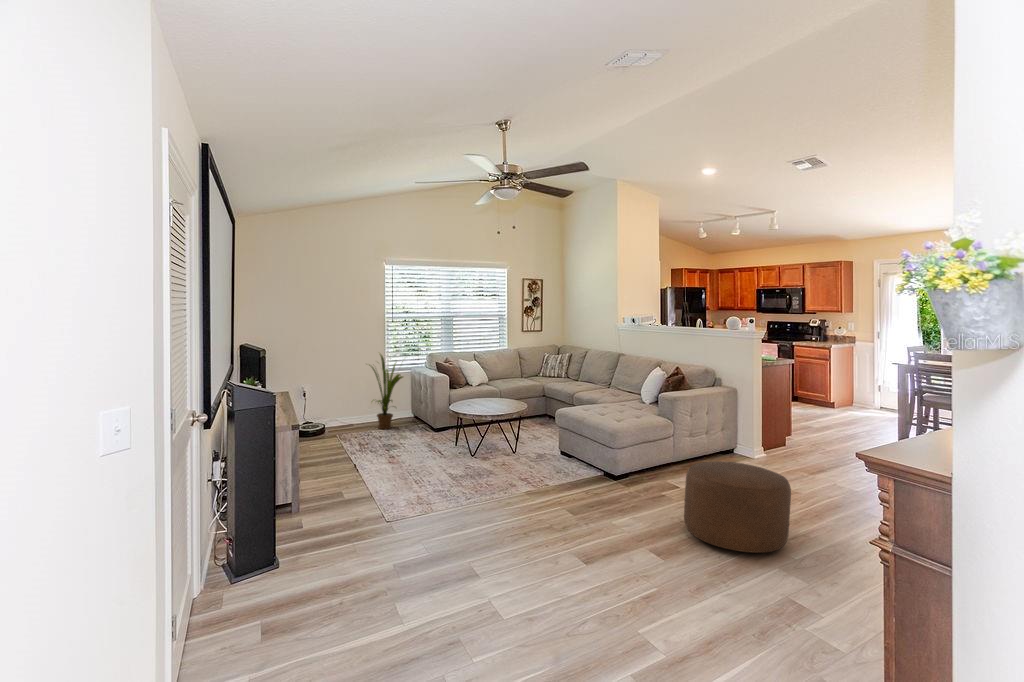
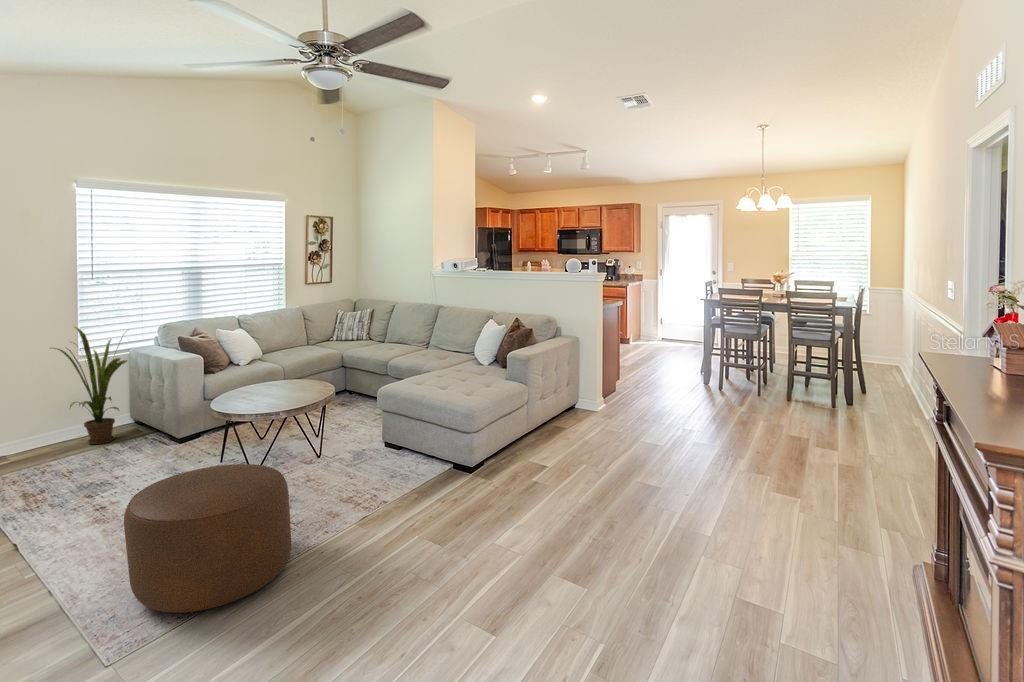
ottoman: present [684,461,791,553] -> present [124,464,291,613]

